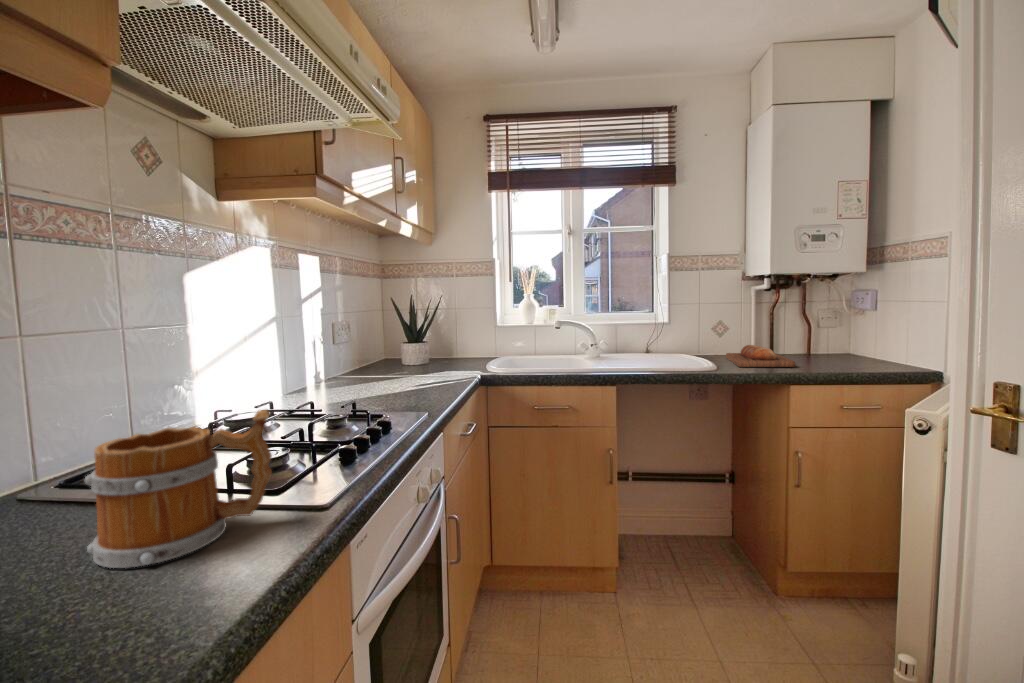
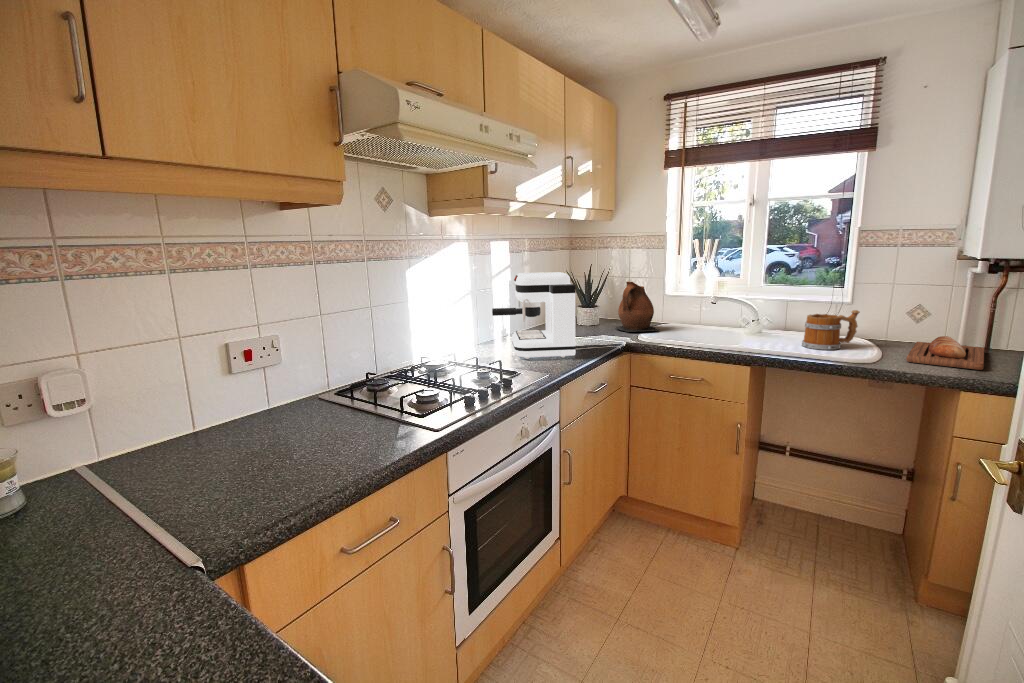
coffee maker: none [316,289,439,402] -> present [492,272,576,359]
ceramic pitcher: none [449,309,502,367] -> present [616,281,659,332]
mug: present [85,410,272,568] -> present [802,310,860,350]

